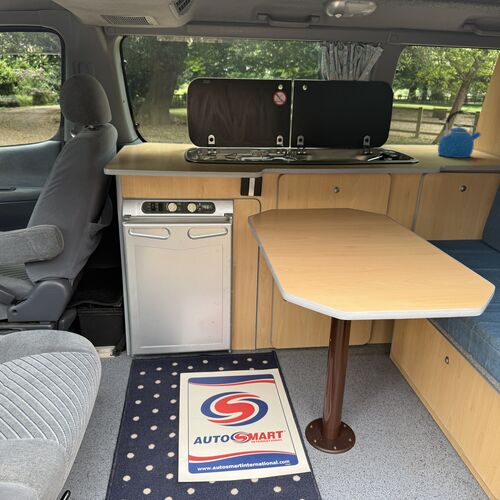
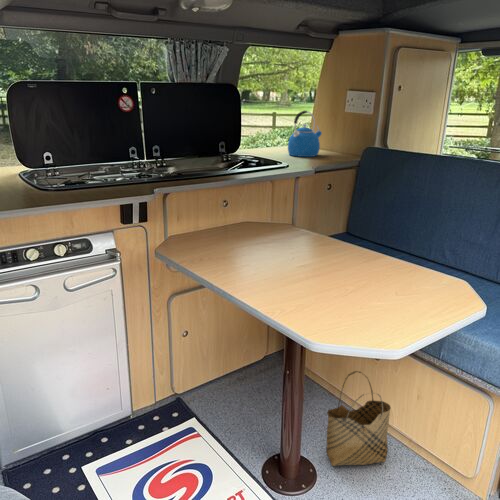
woven basket: none [371,365,443,461] -> present [326,371,391,466]

